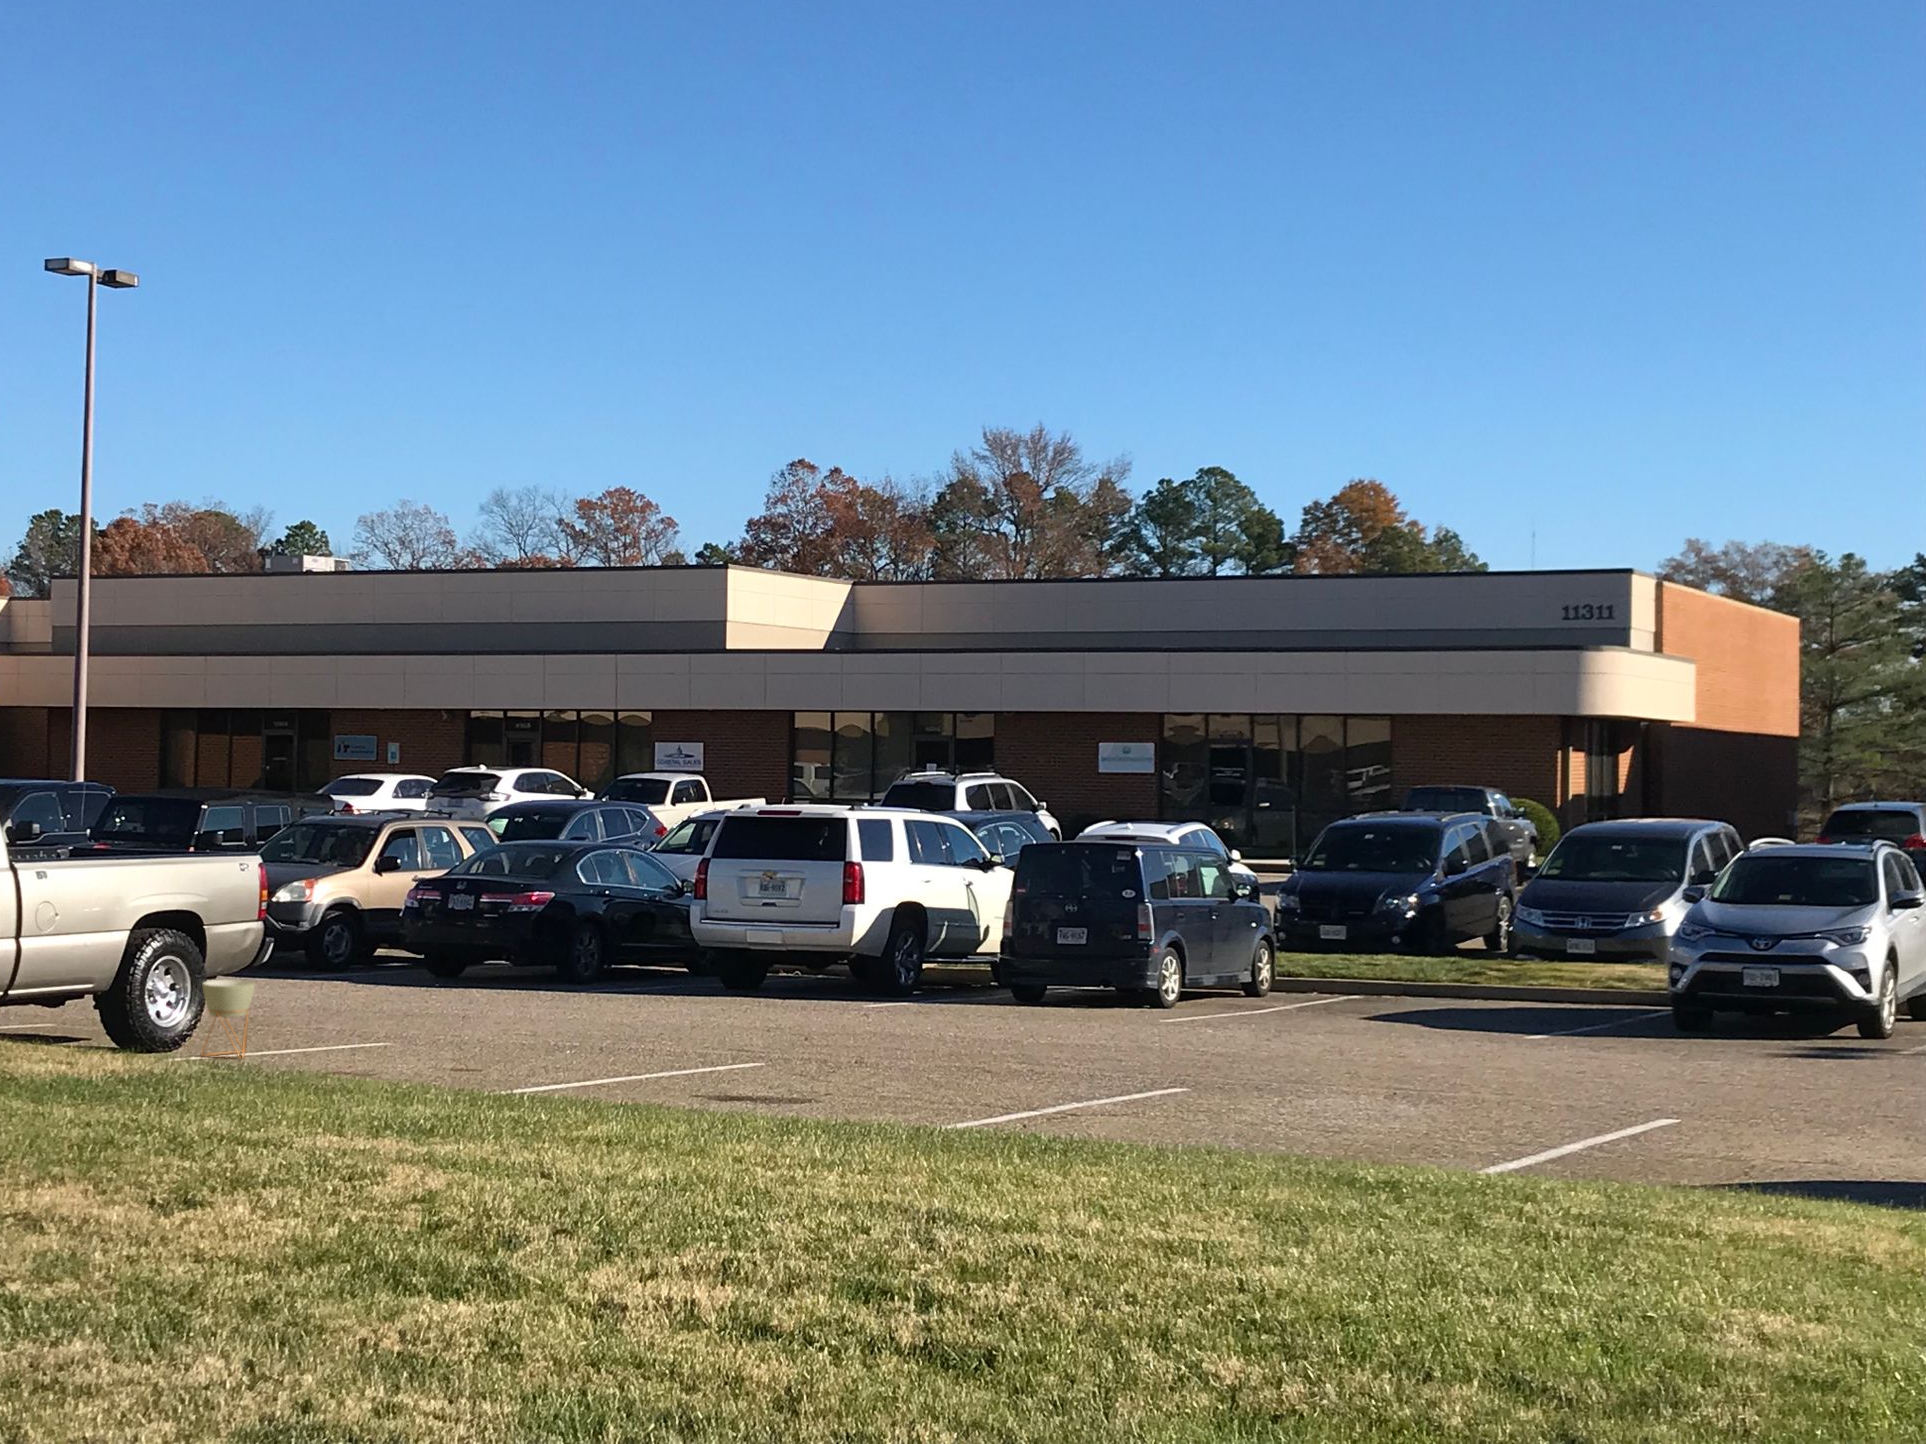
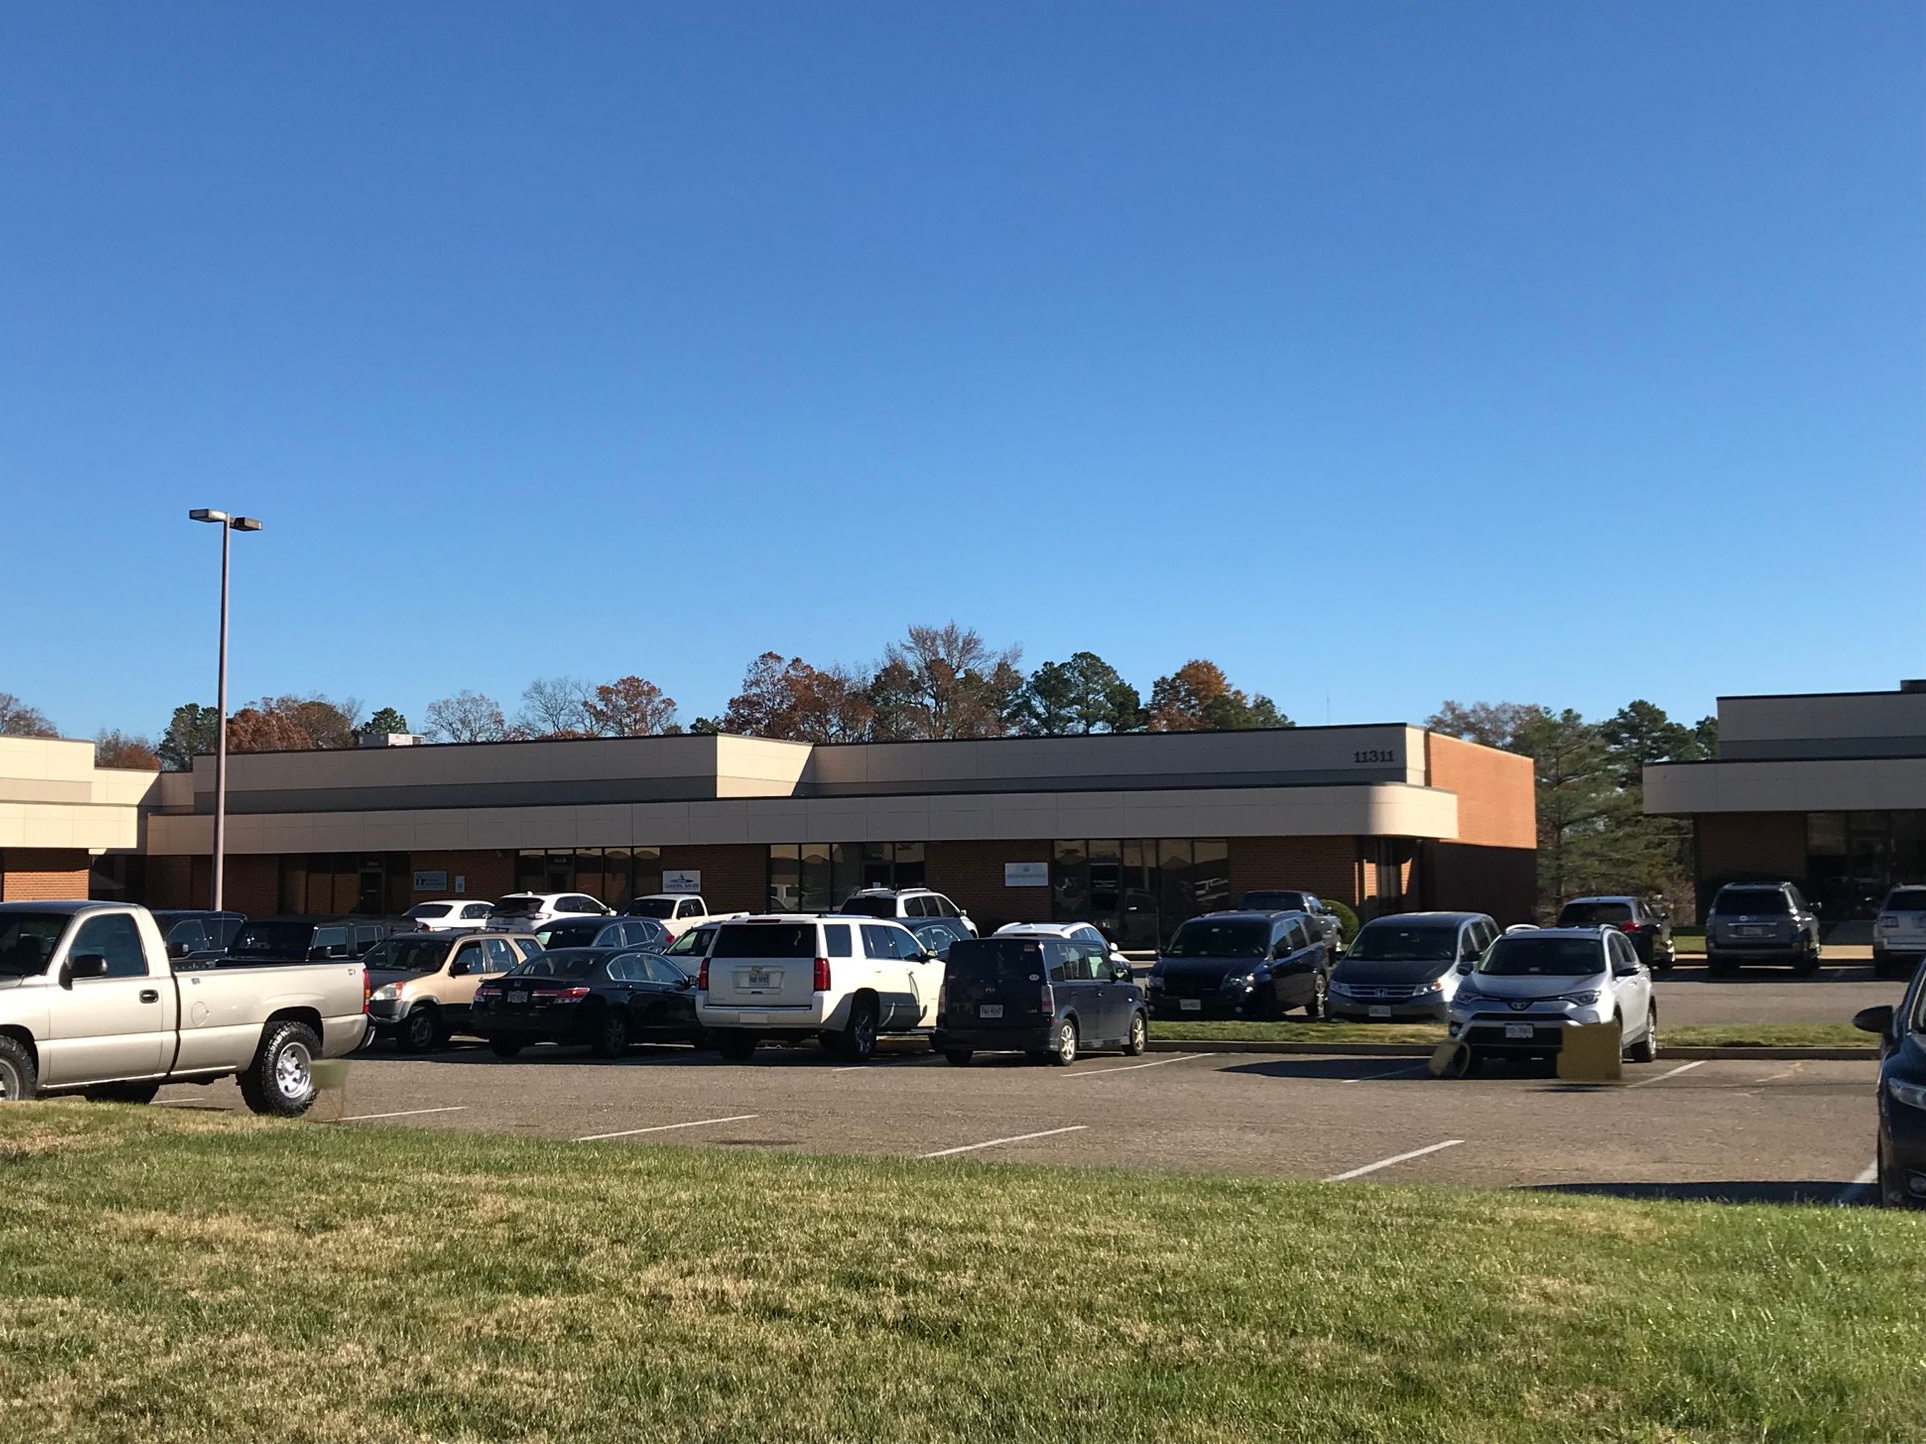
cardboard box: none [1785,963,1870,1045] -> present [1557,1021,1622,1081]
backpack: none [1620,981,1673,1033] -> present [1428,1037,1469,1077]

